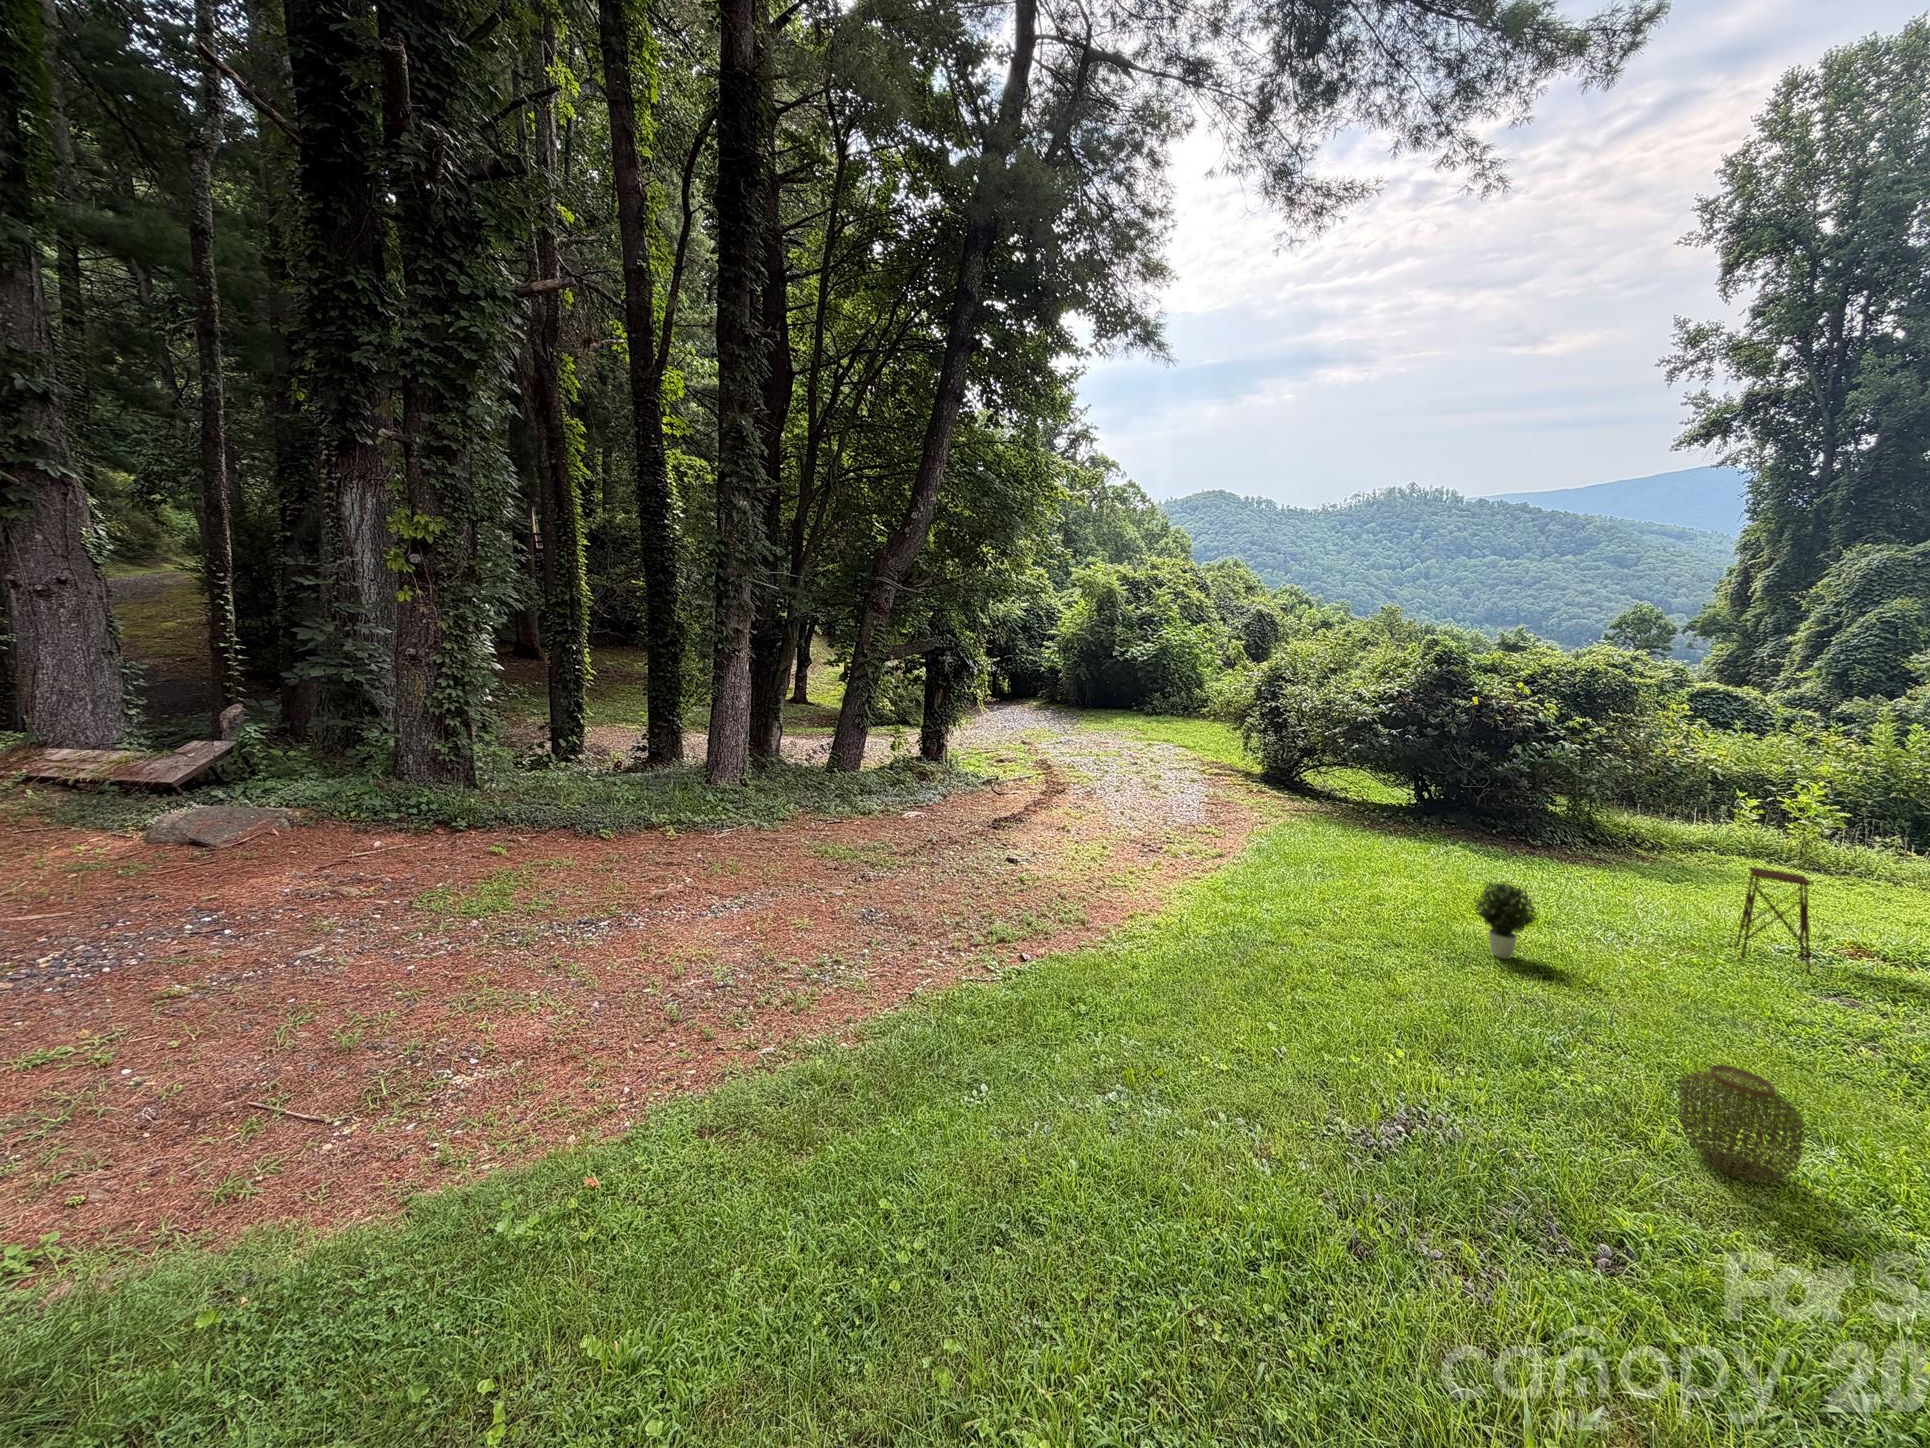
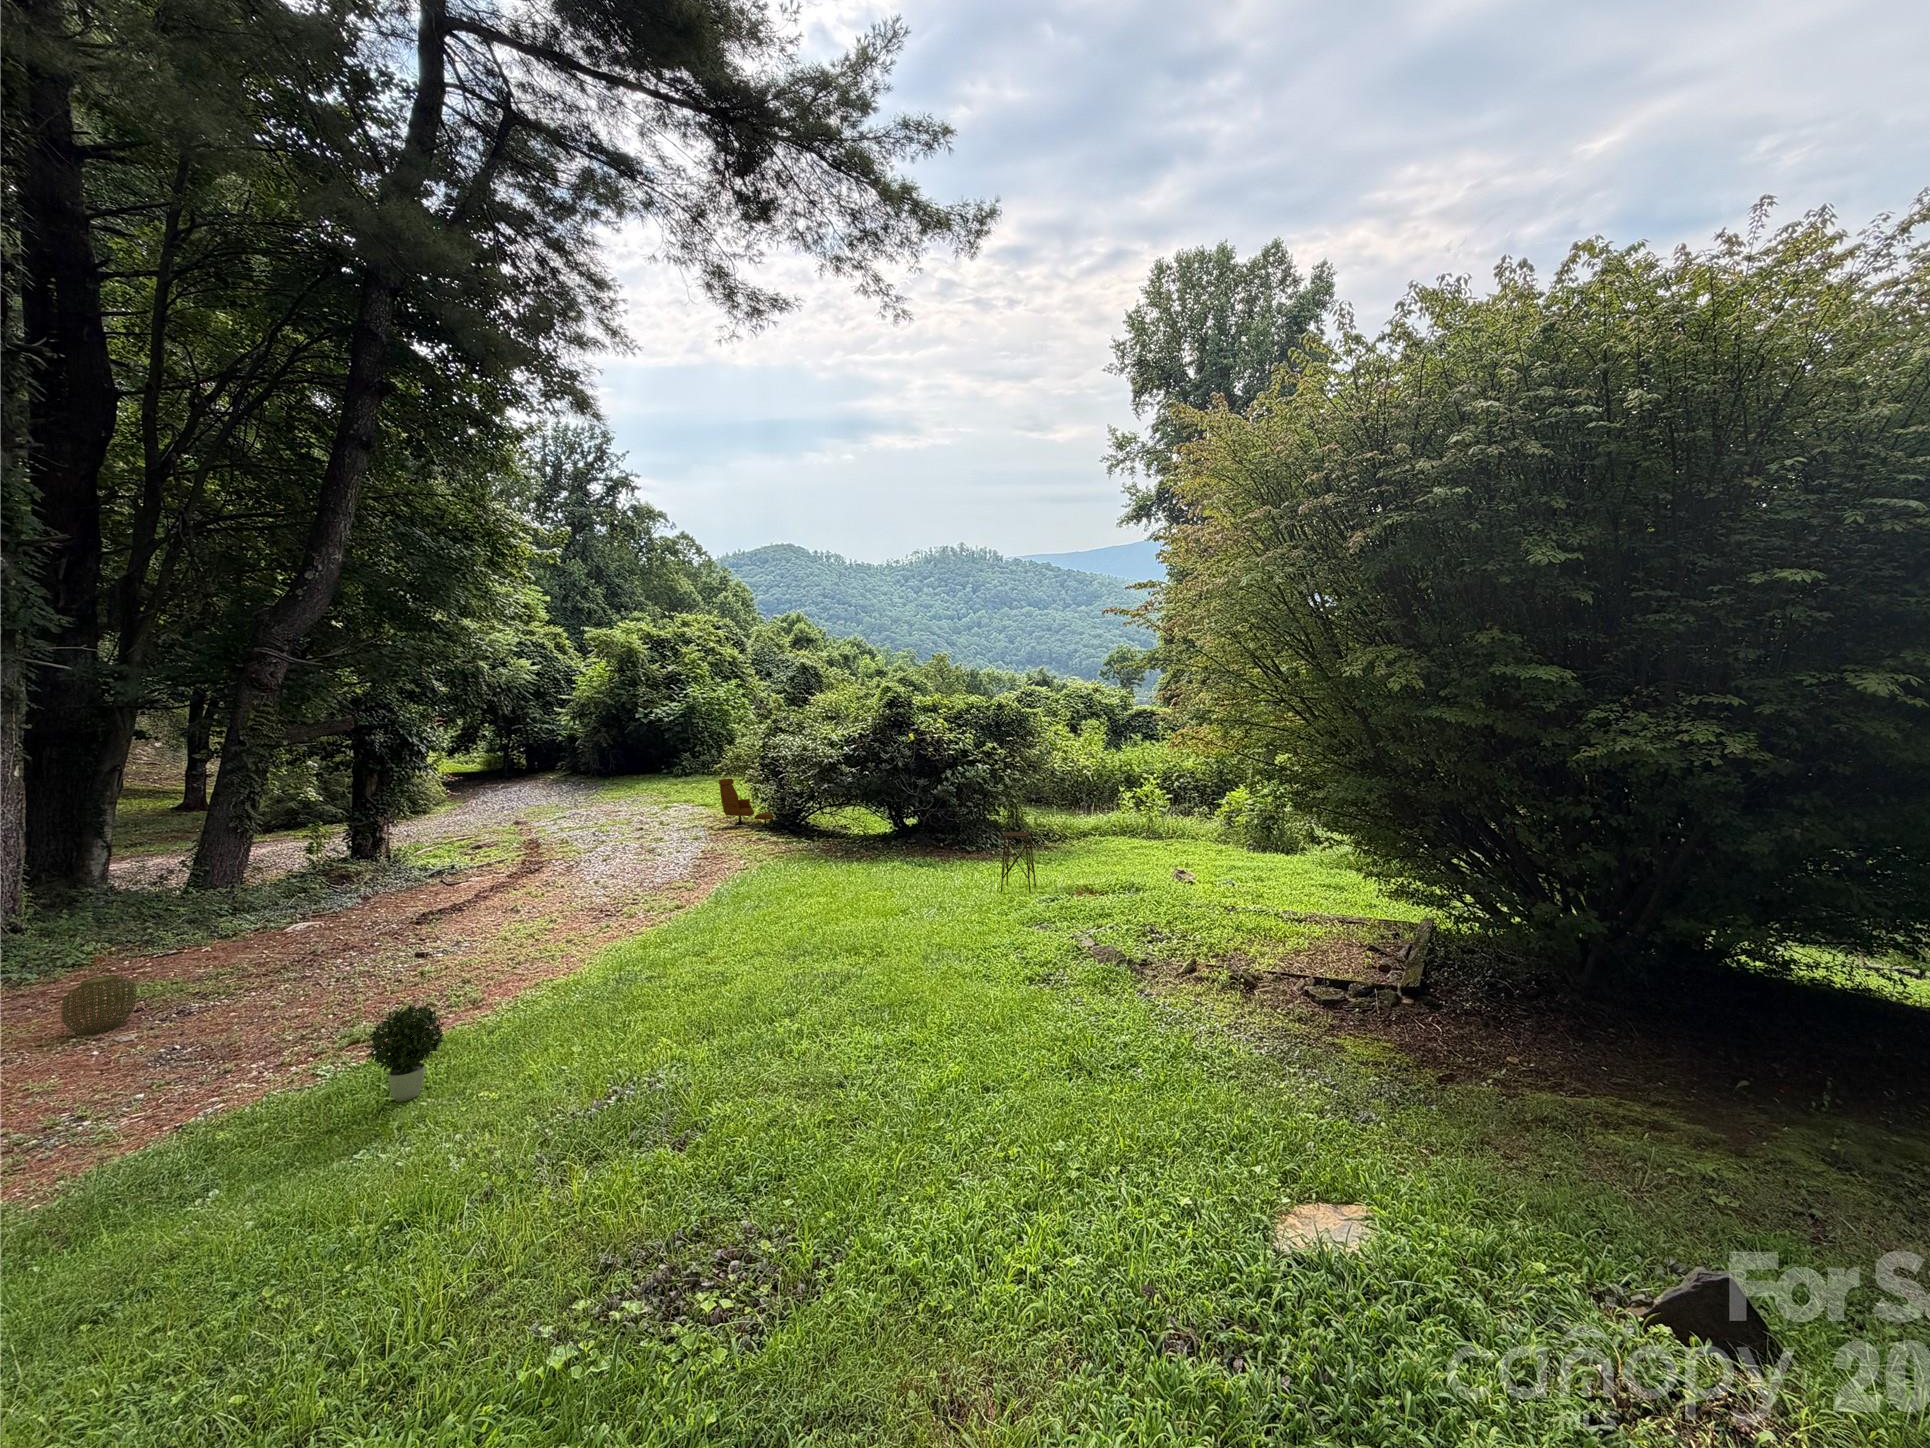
lounge chair: none [1214,722,1273,780] -> present [719,778,774,829]
potted plant: present [1474,883,1535,959] -> present [366,1005,445,1102]
woven basket: present [1678,1065,1804,1183] -> present [61,975,136,1035]

